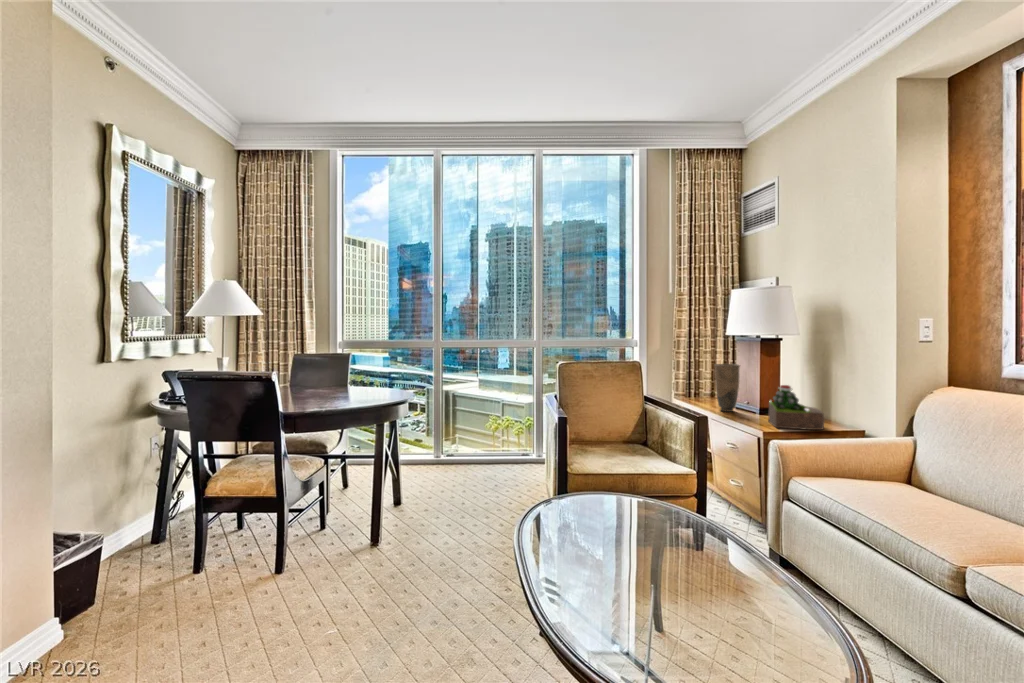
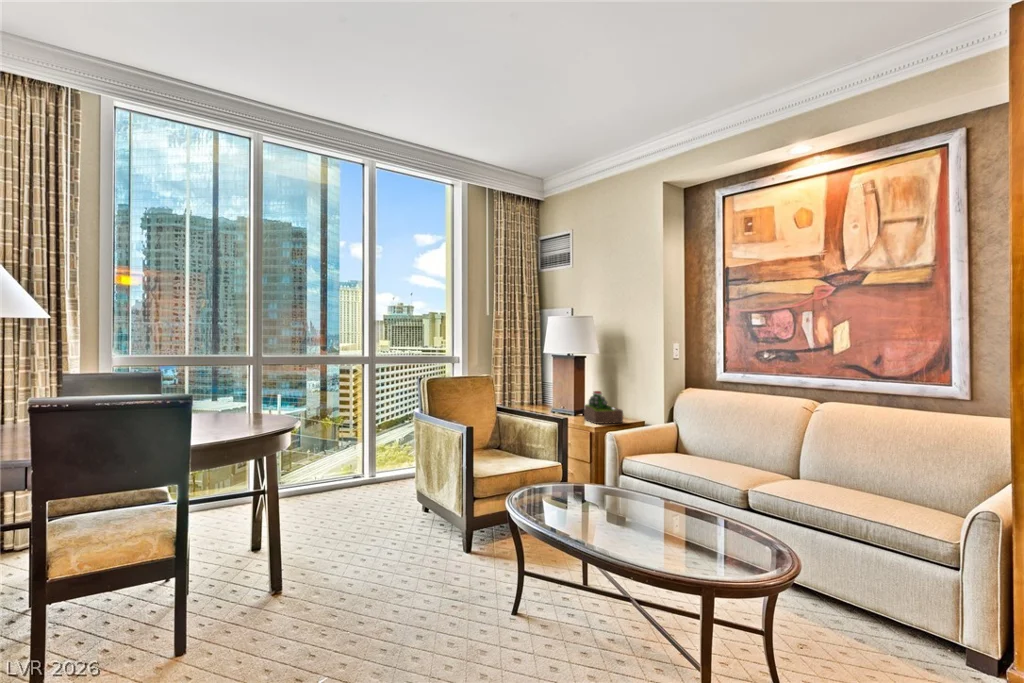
vase: present [715,364,740,412] -> none [538,376,558,415]

